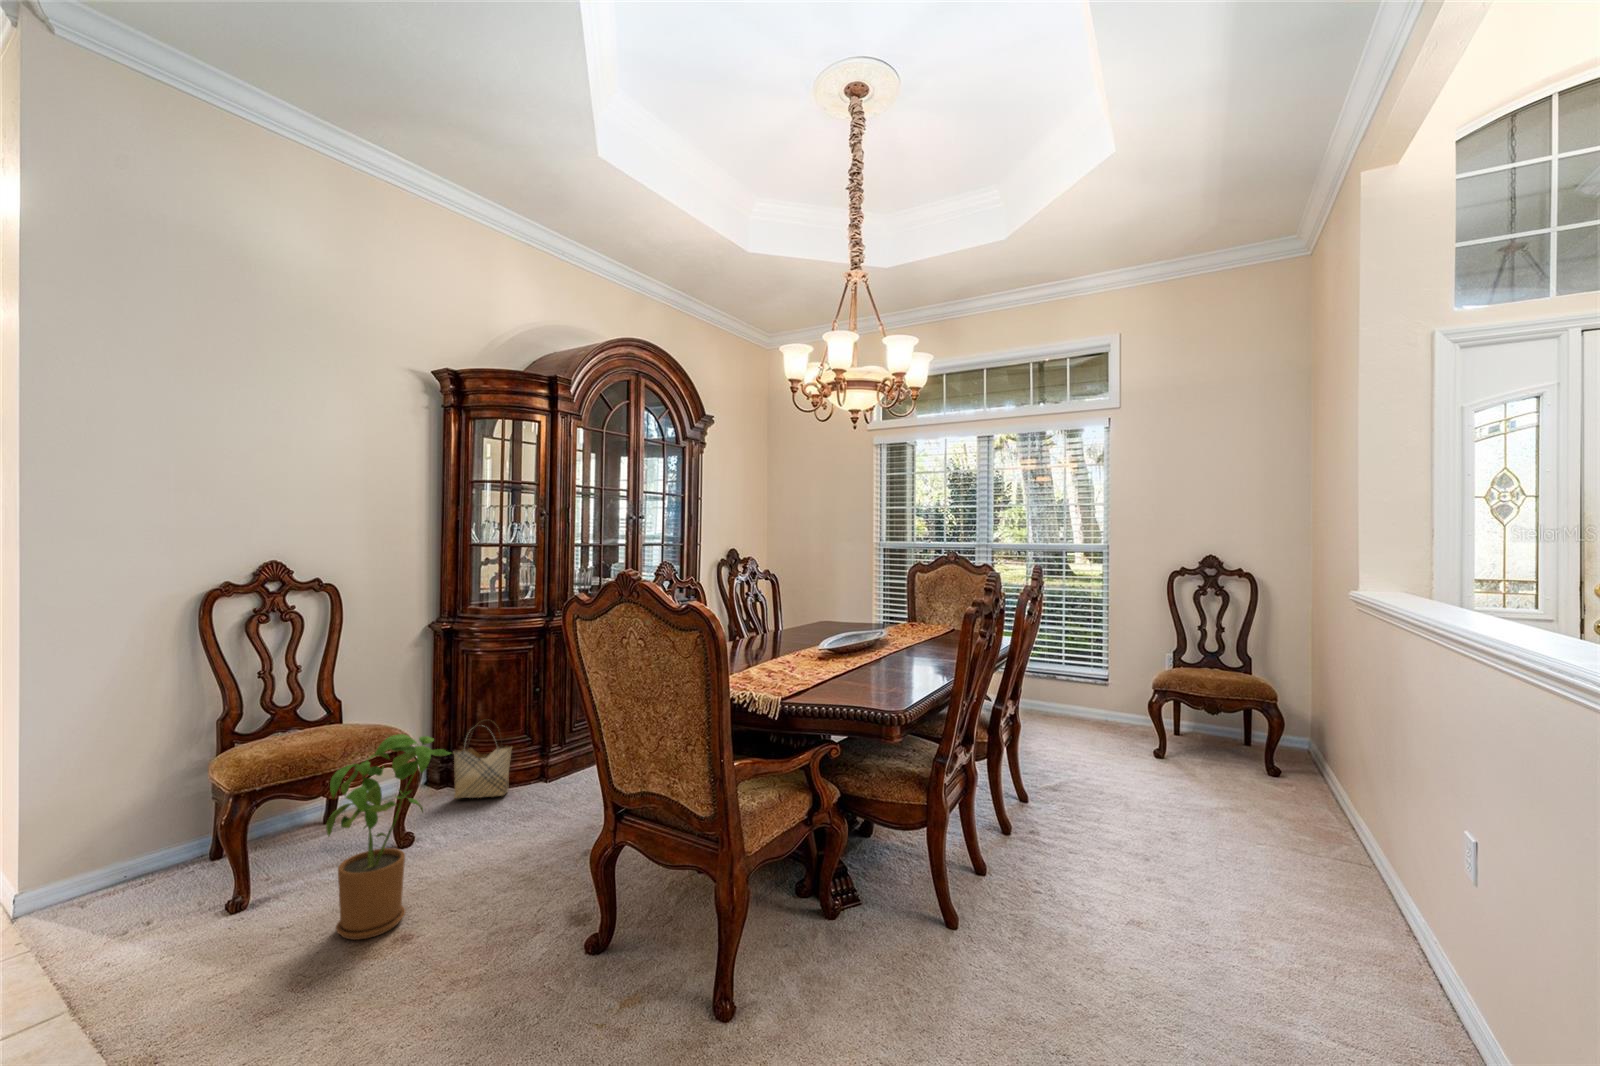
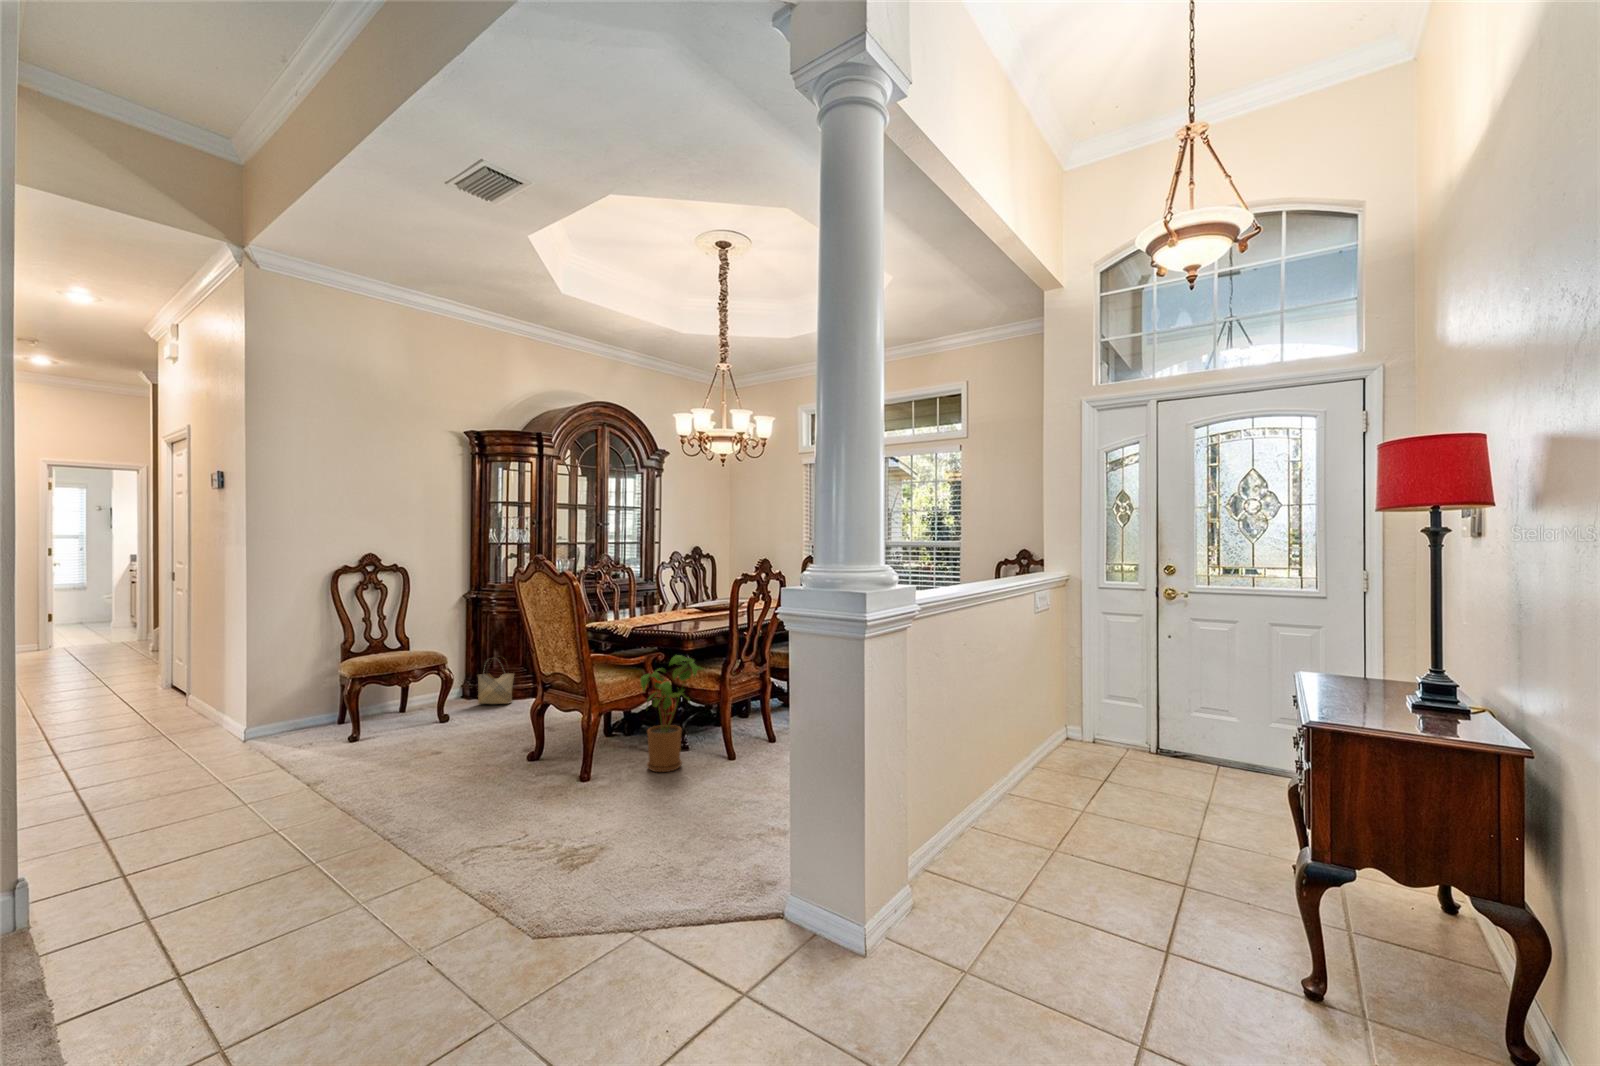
house plant: present [326,734,450,940] -> present [640,655,703,772]

